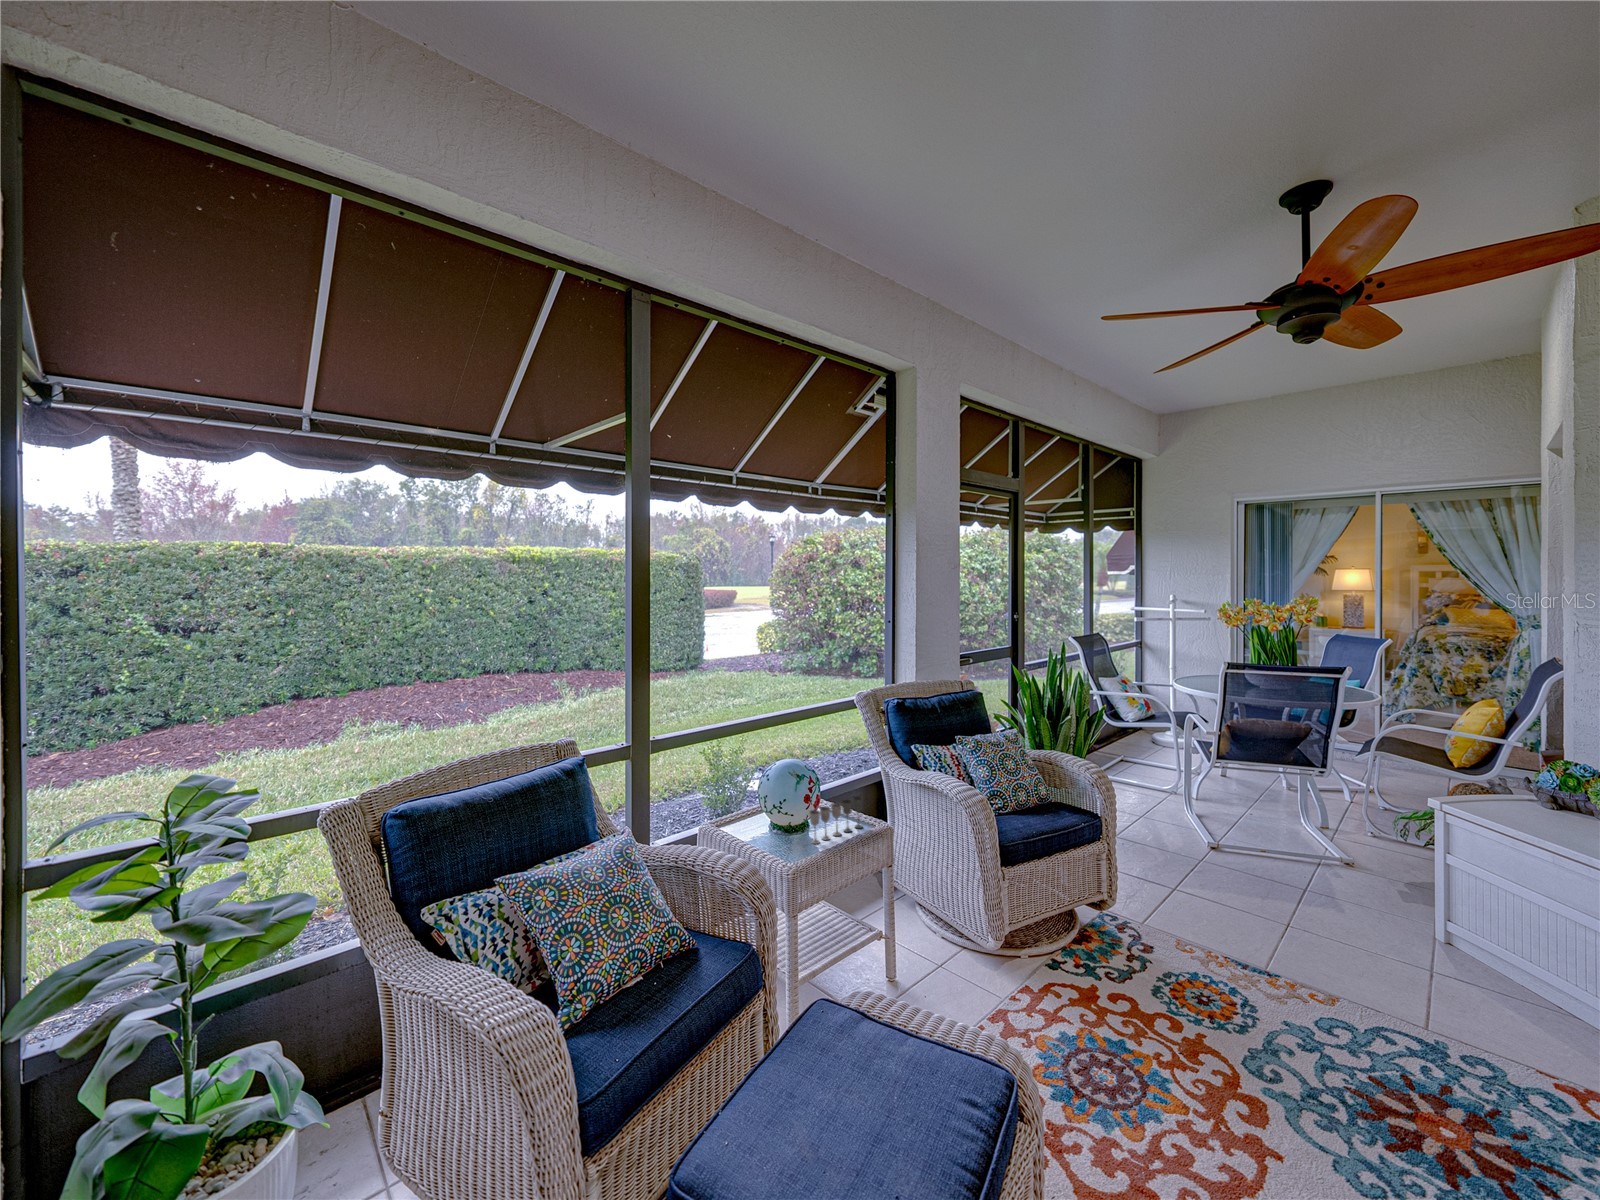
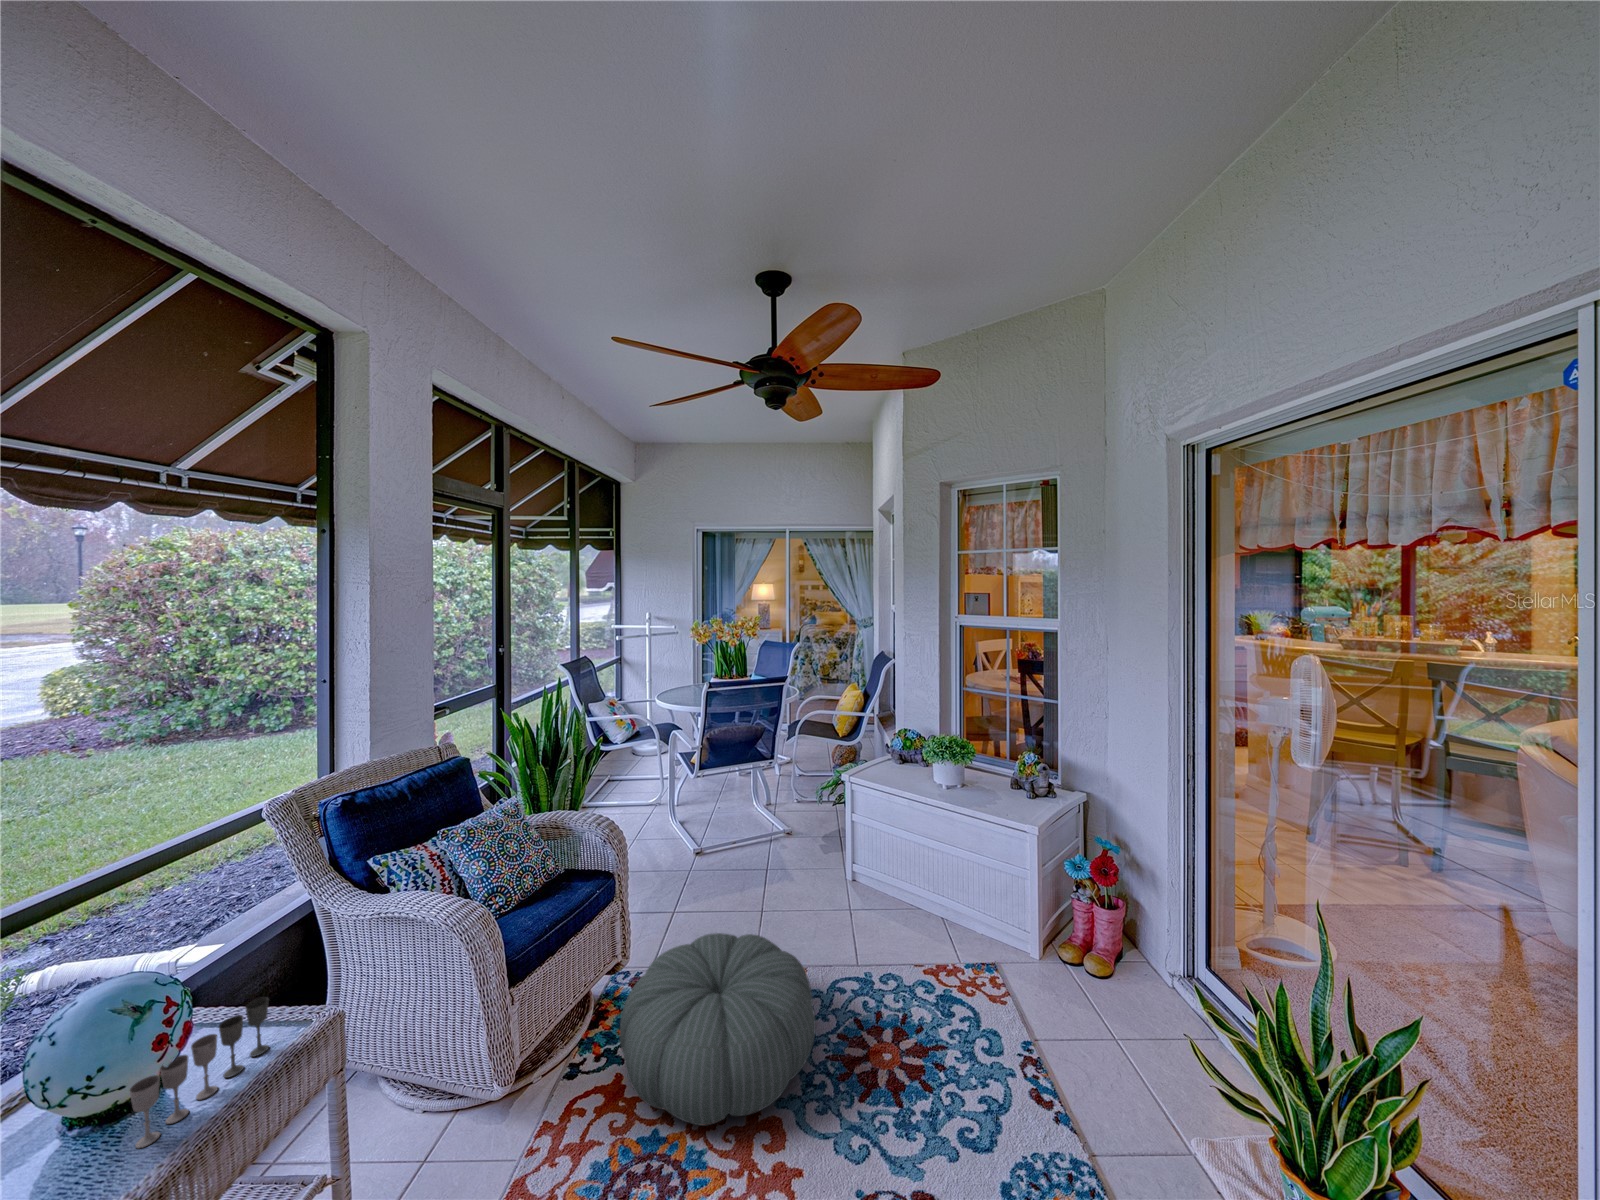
pouf: none [1095,903,1331,1085] -> present [620,933,816,1126]

